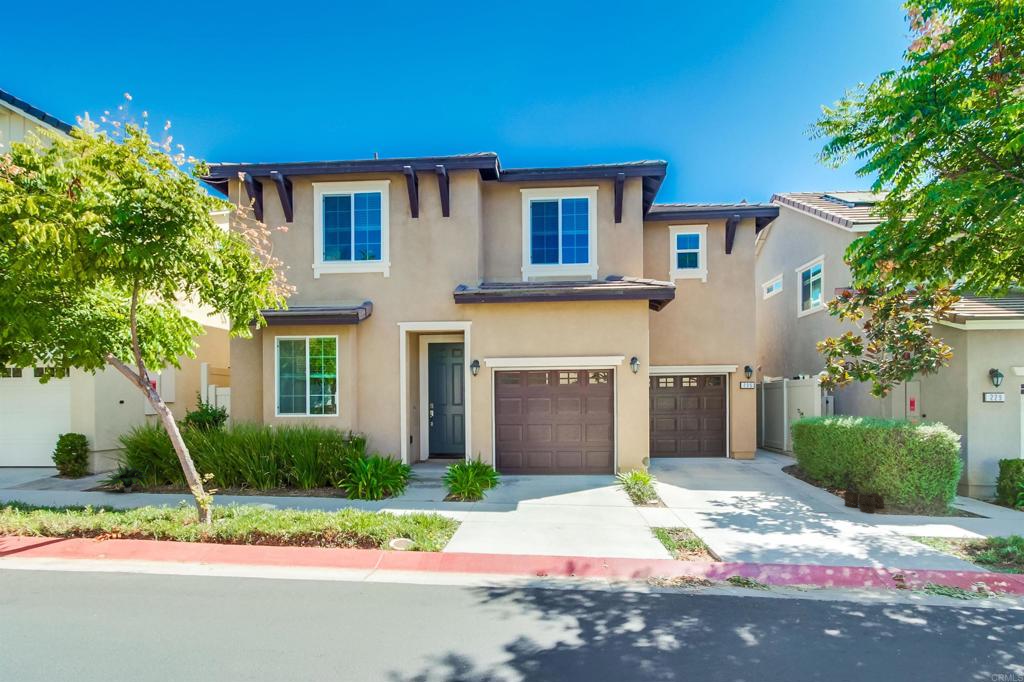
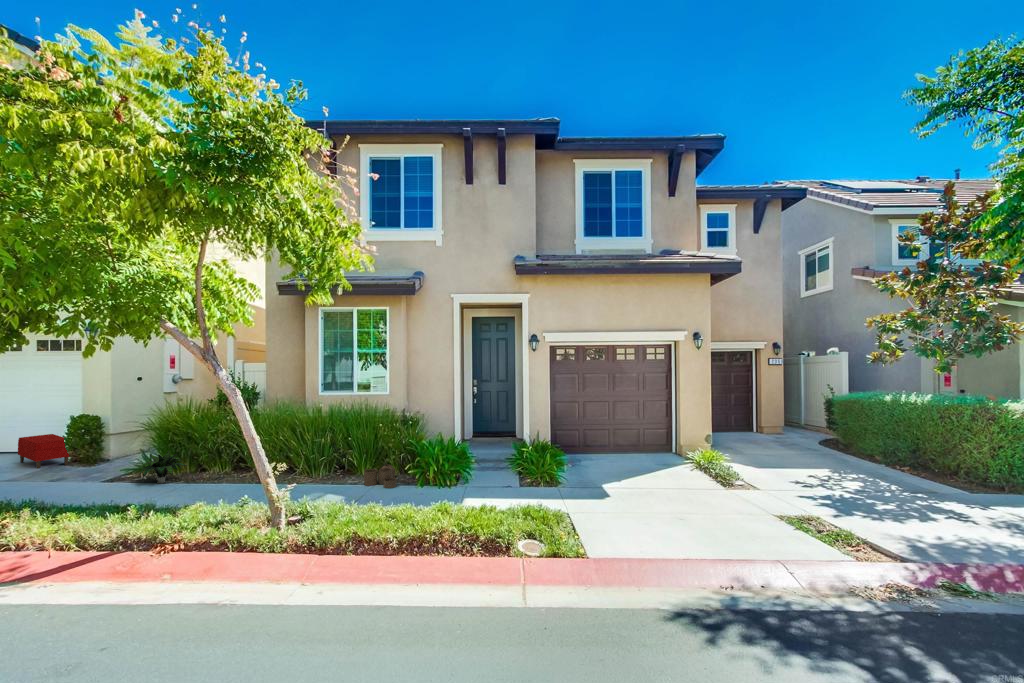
bench: none [17,451,61,481] -> present [18,434,70,469]
woven basket: present [844,492,884,513] -> present [364,464,397,488]

